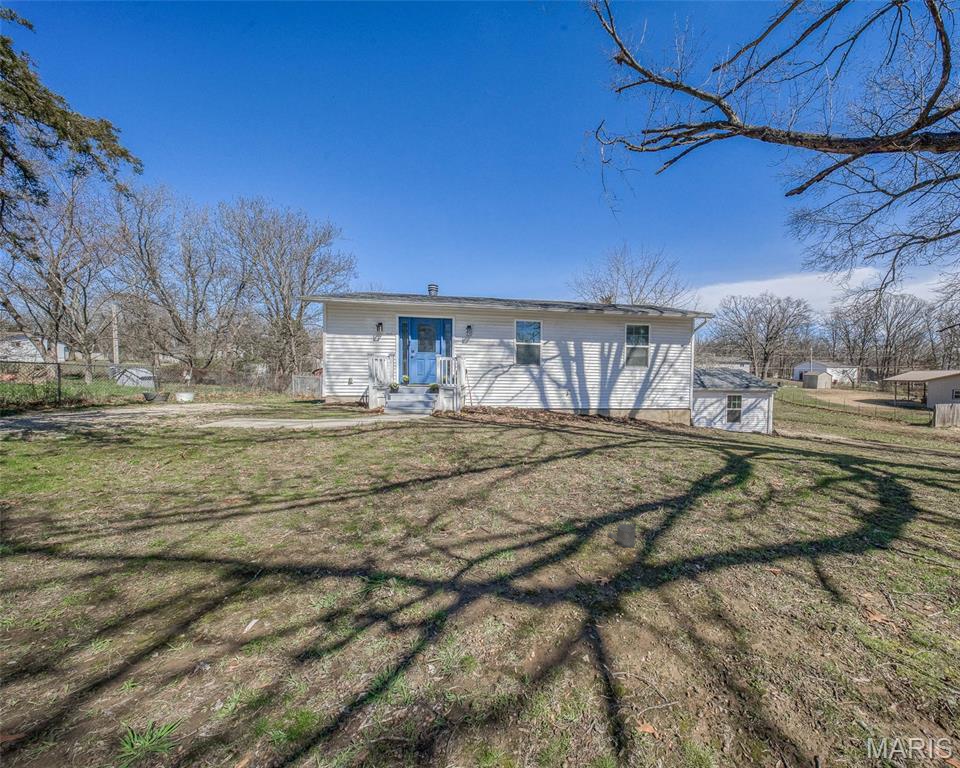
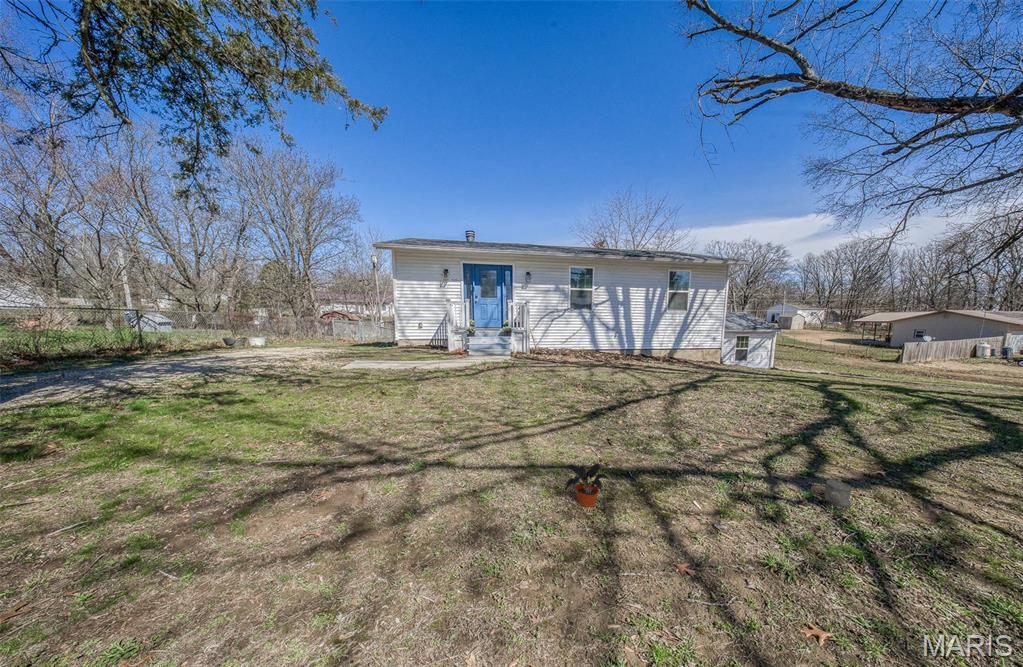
potted plant: none [378,505,420,542] -> present [566,463,609,507]

